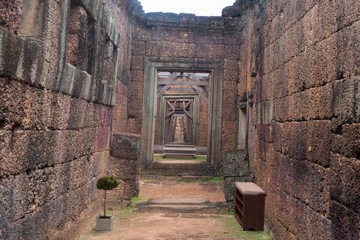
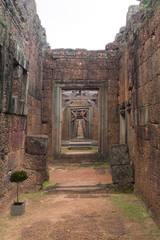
bench: present [234,182,267,232] -> none [119,169,146,211]

